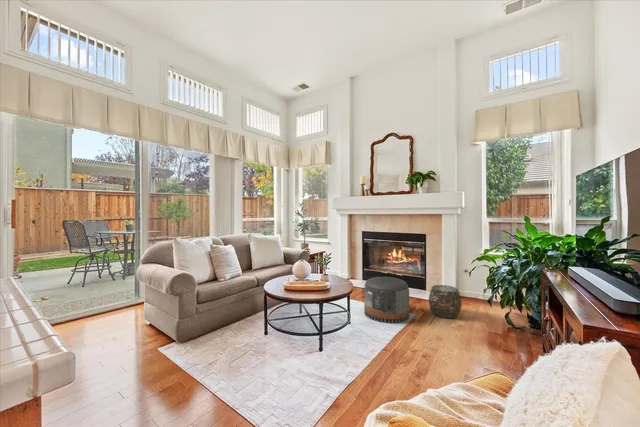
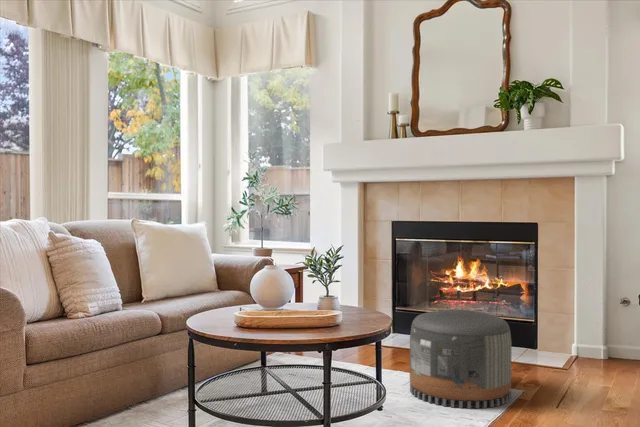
woven basket: present [429,285,462,318] -> none [551,327,624,397]

